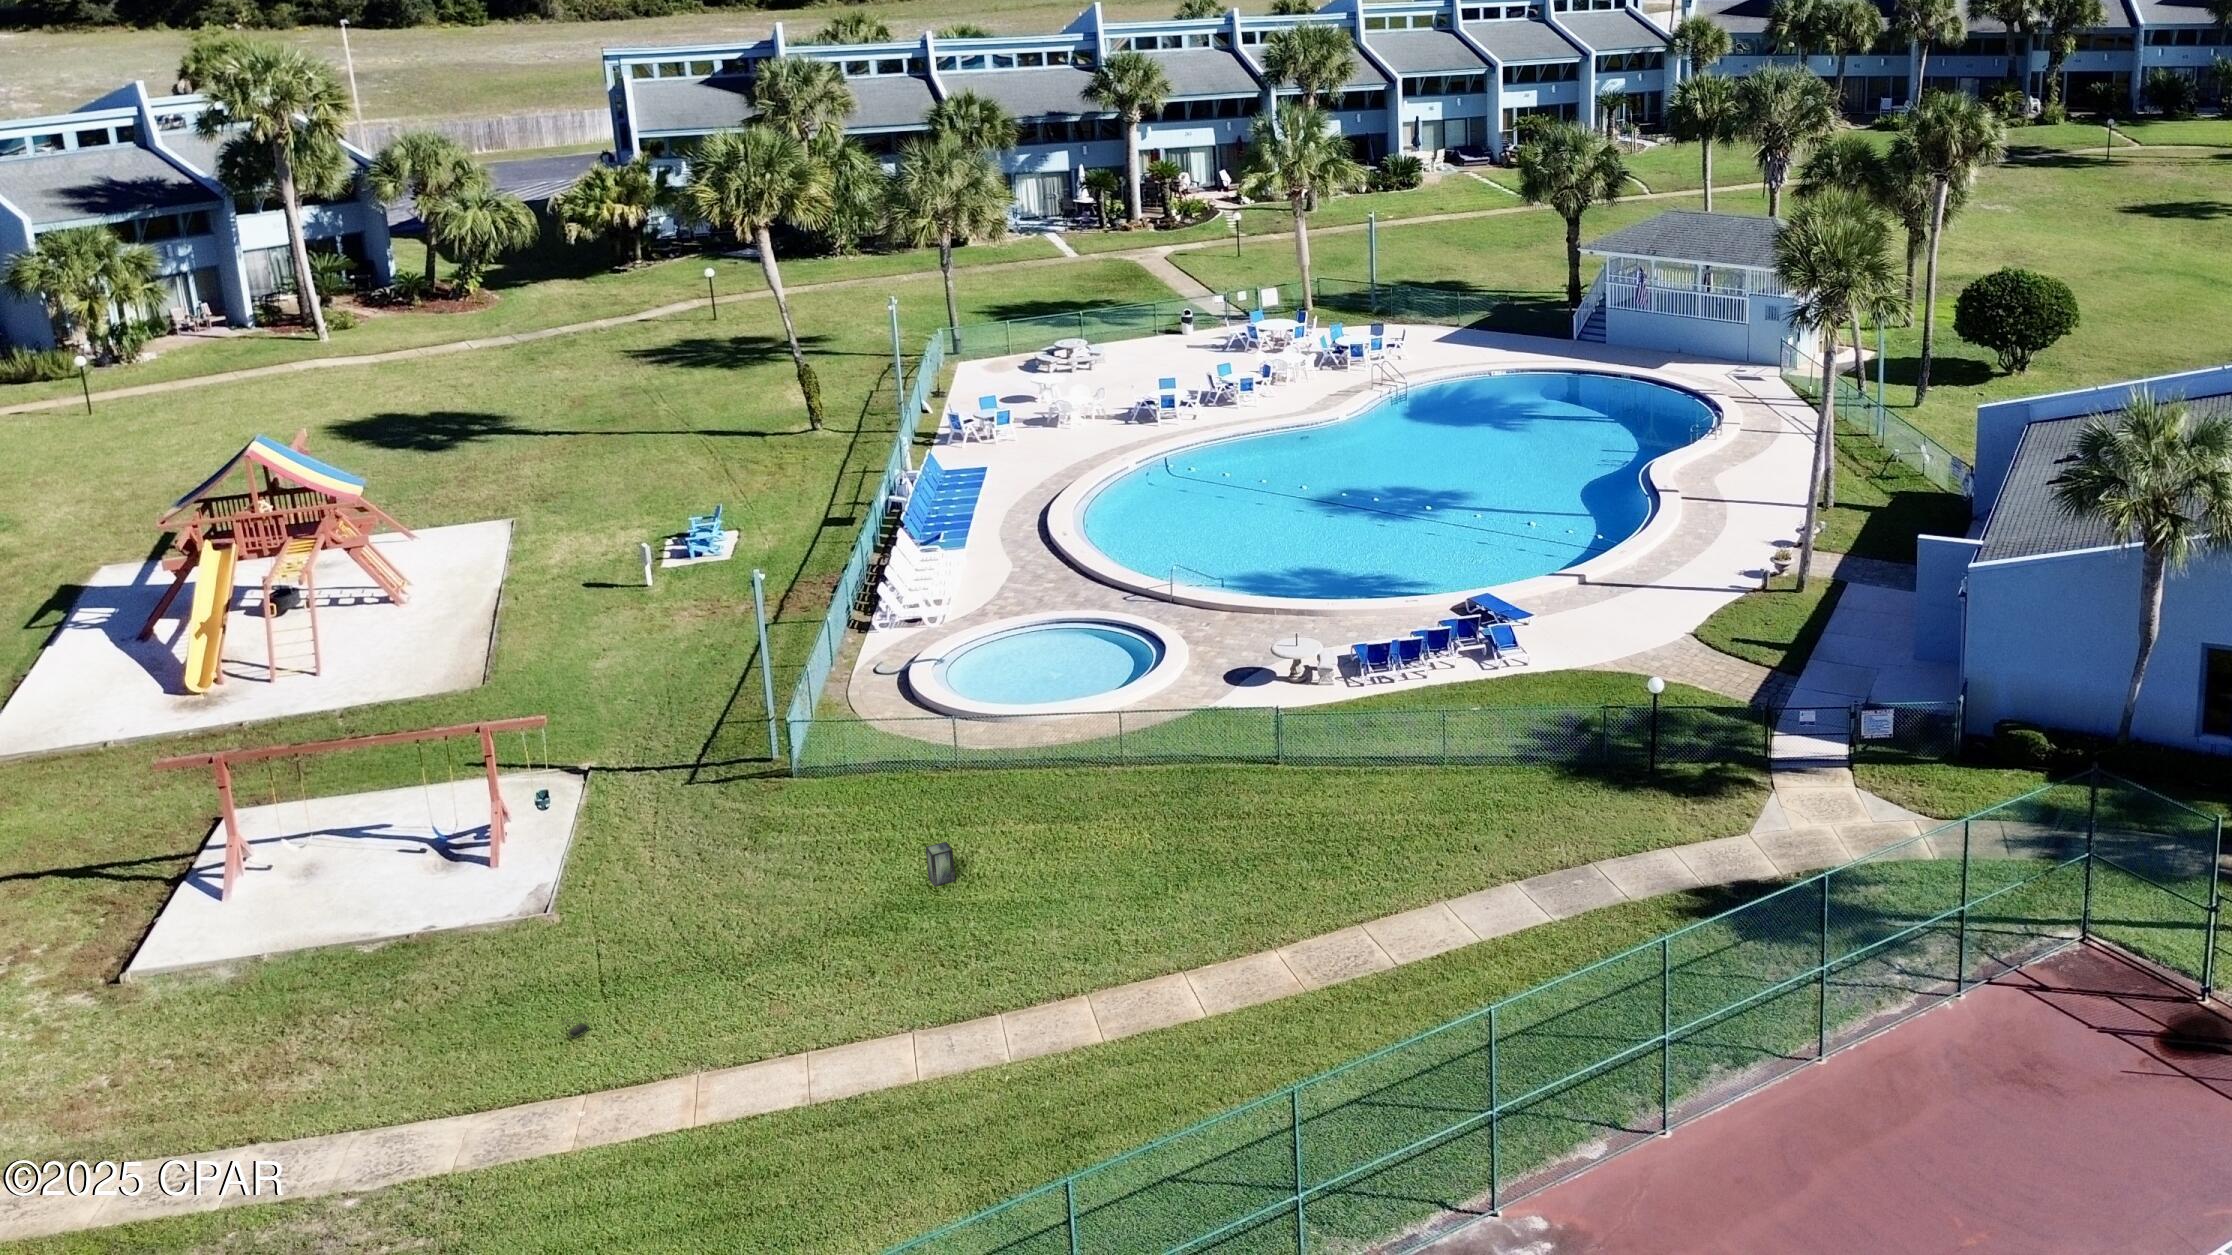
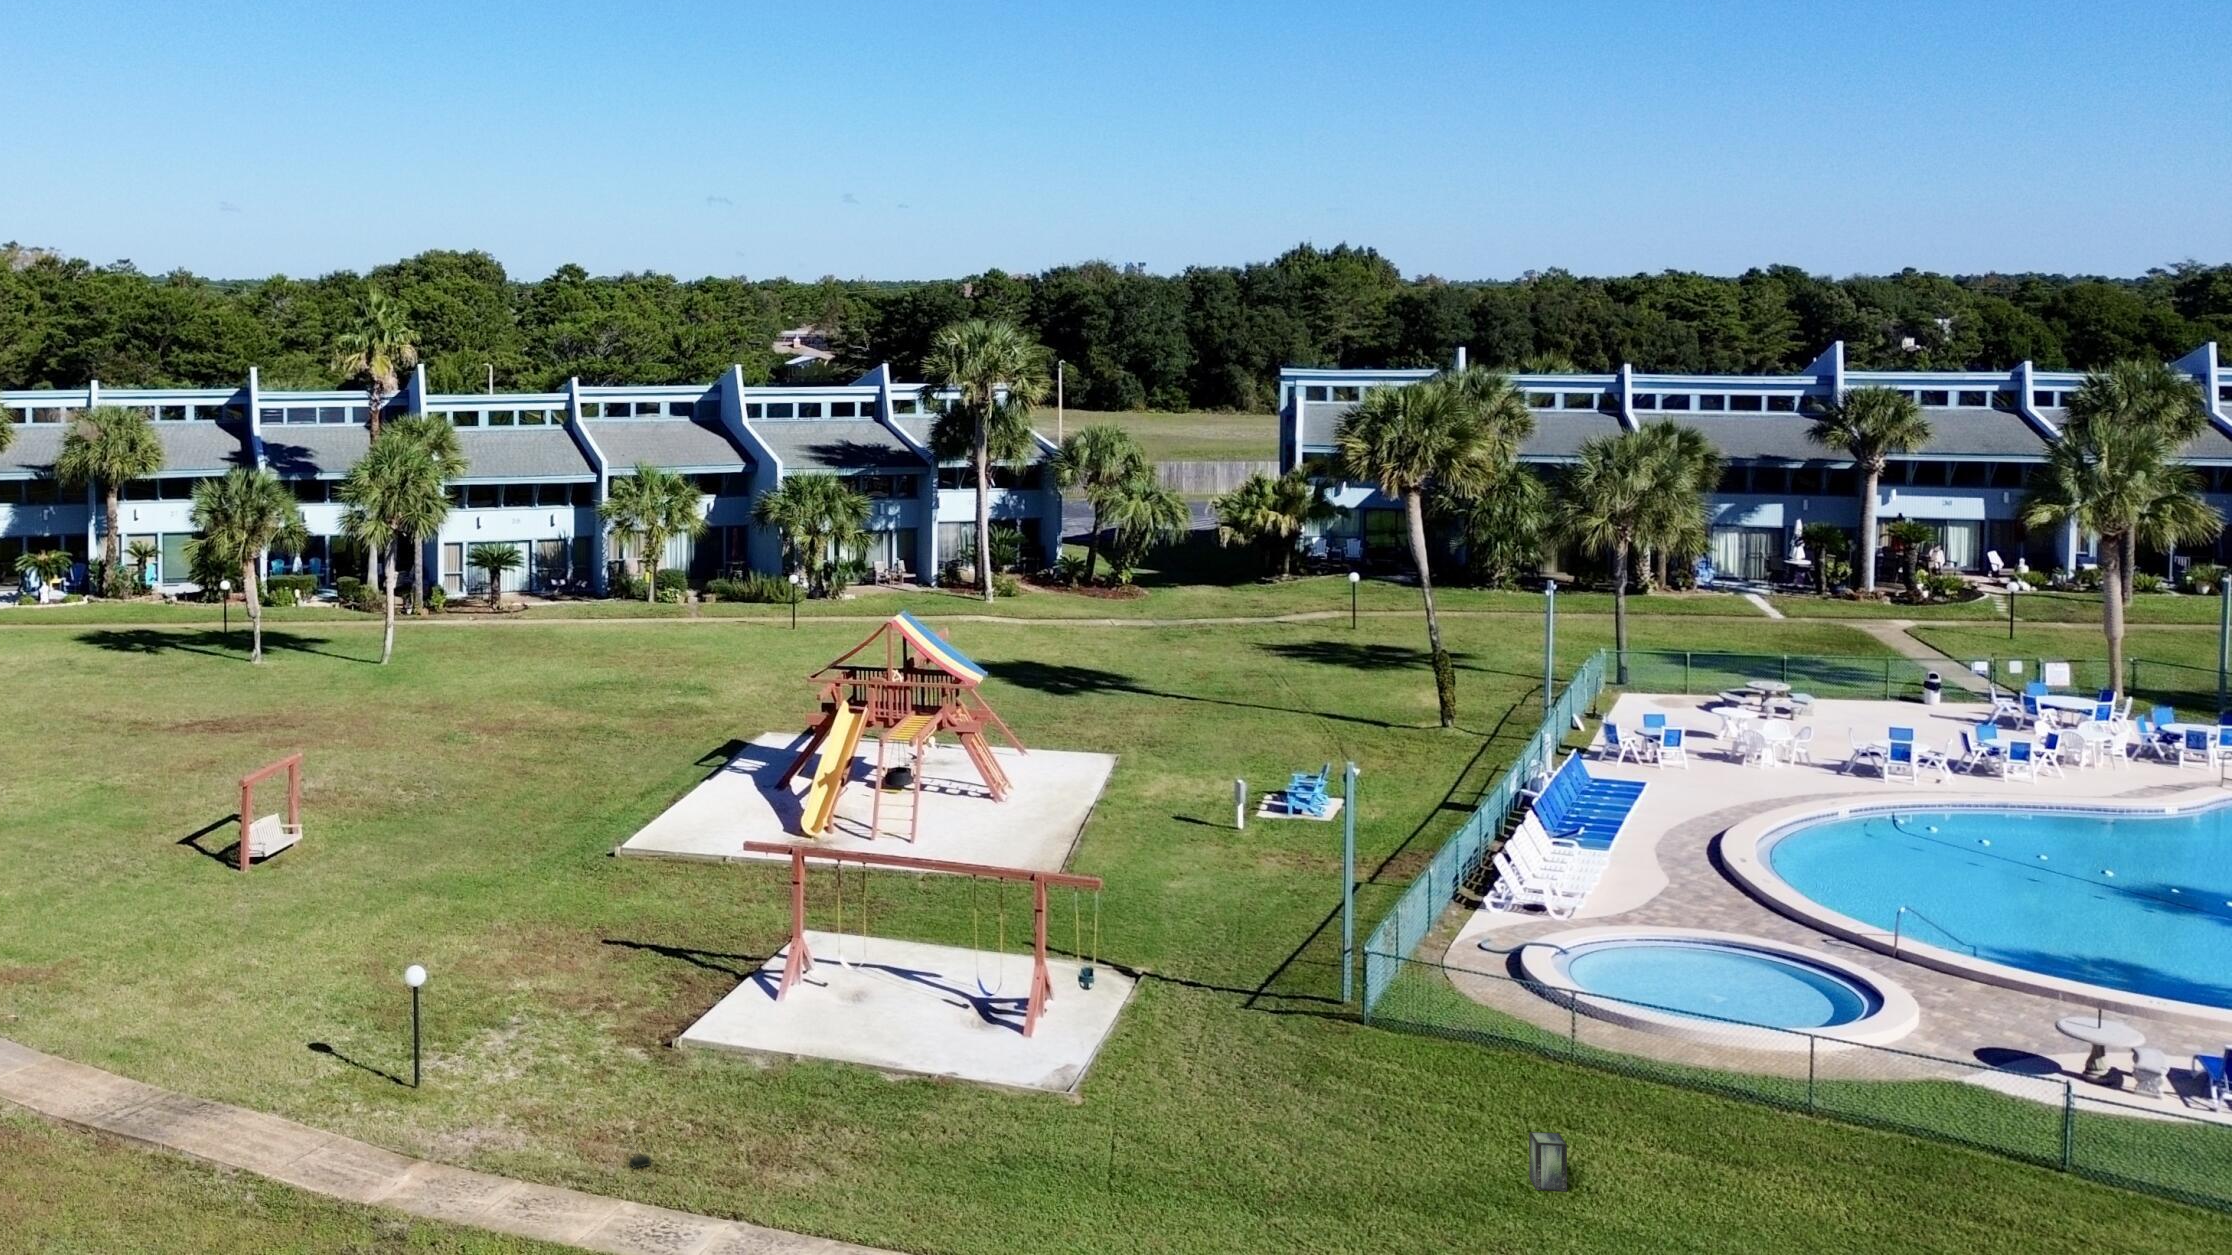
decorative plant: present [562,1016,589,1038] -> present [627,1142,651,1169]

